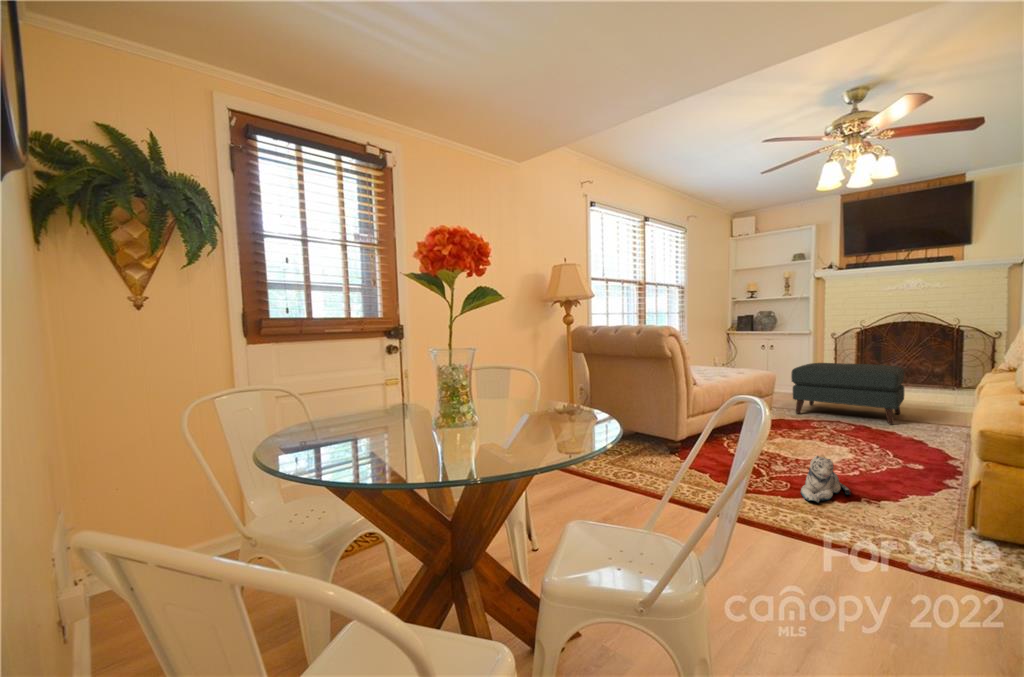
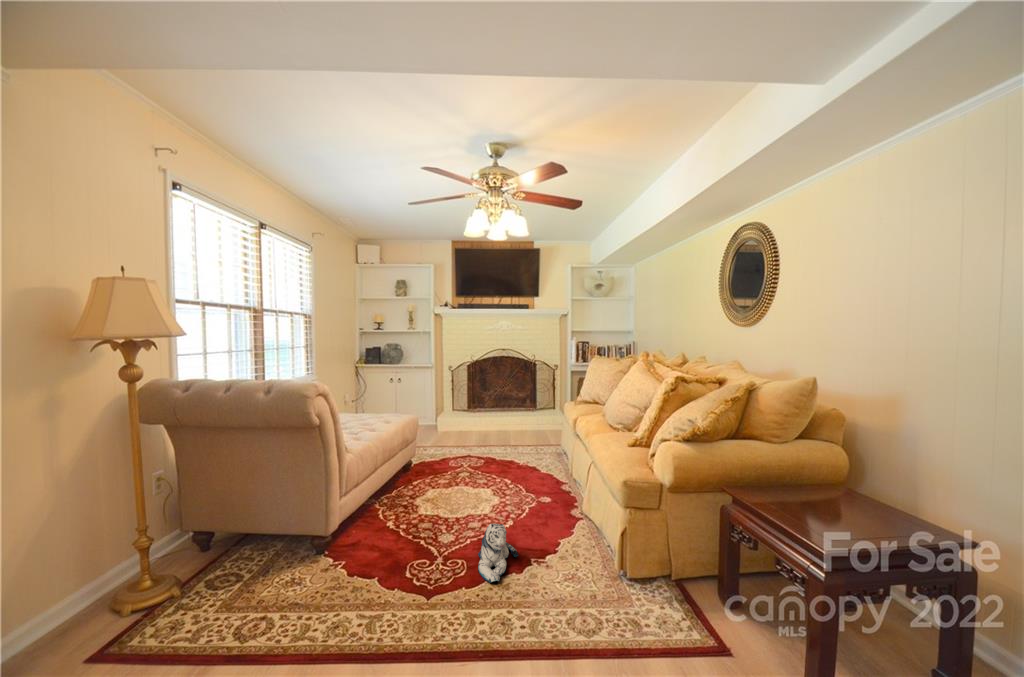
ottoman: present [791,363,904,425] -> none [427,396,508,453]

